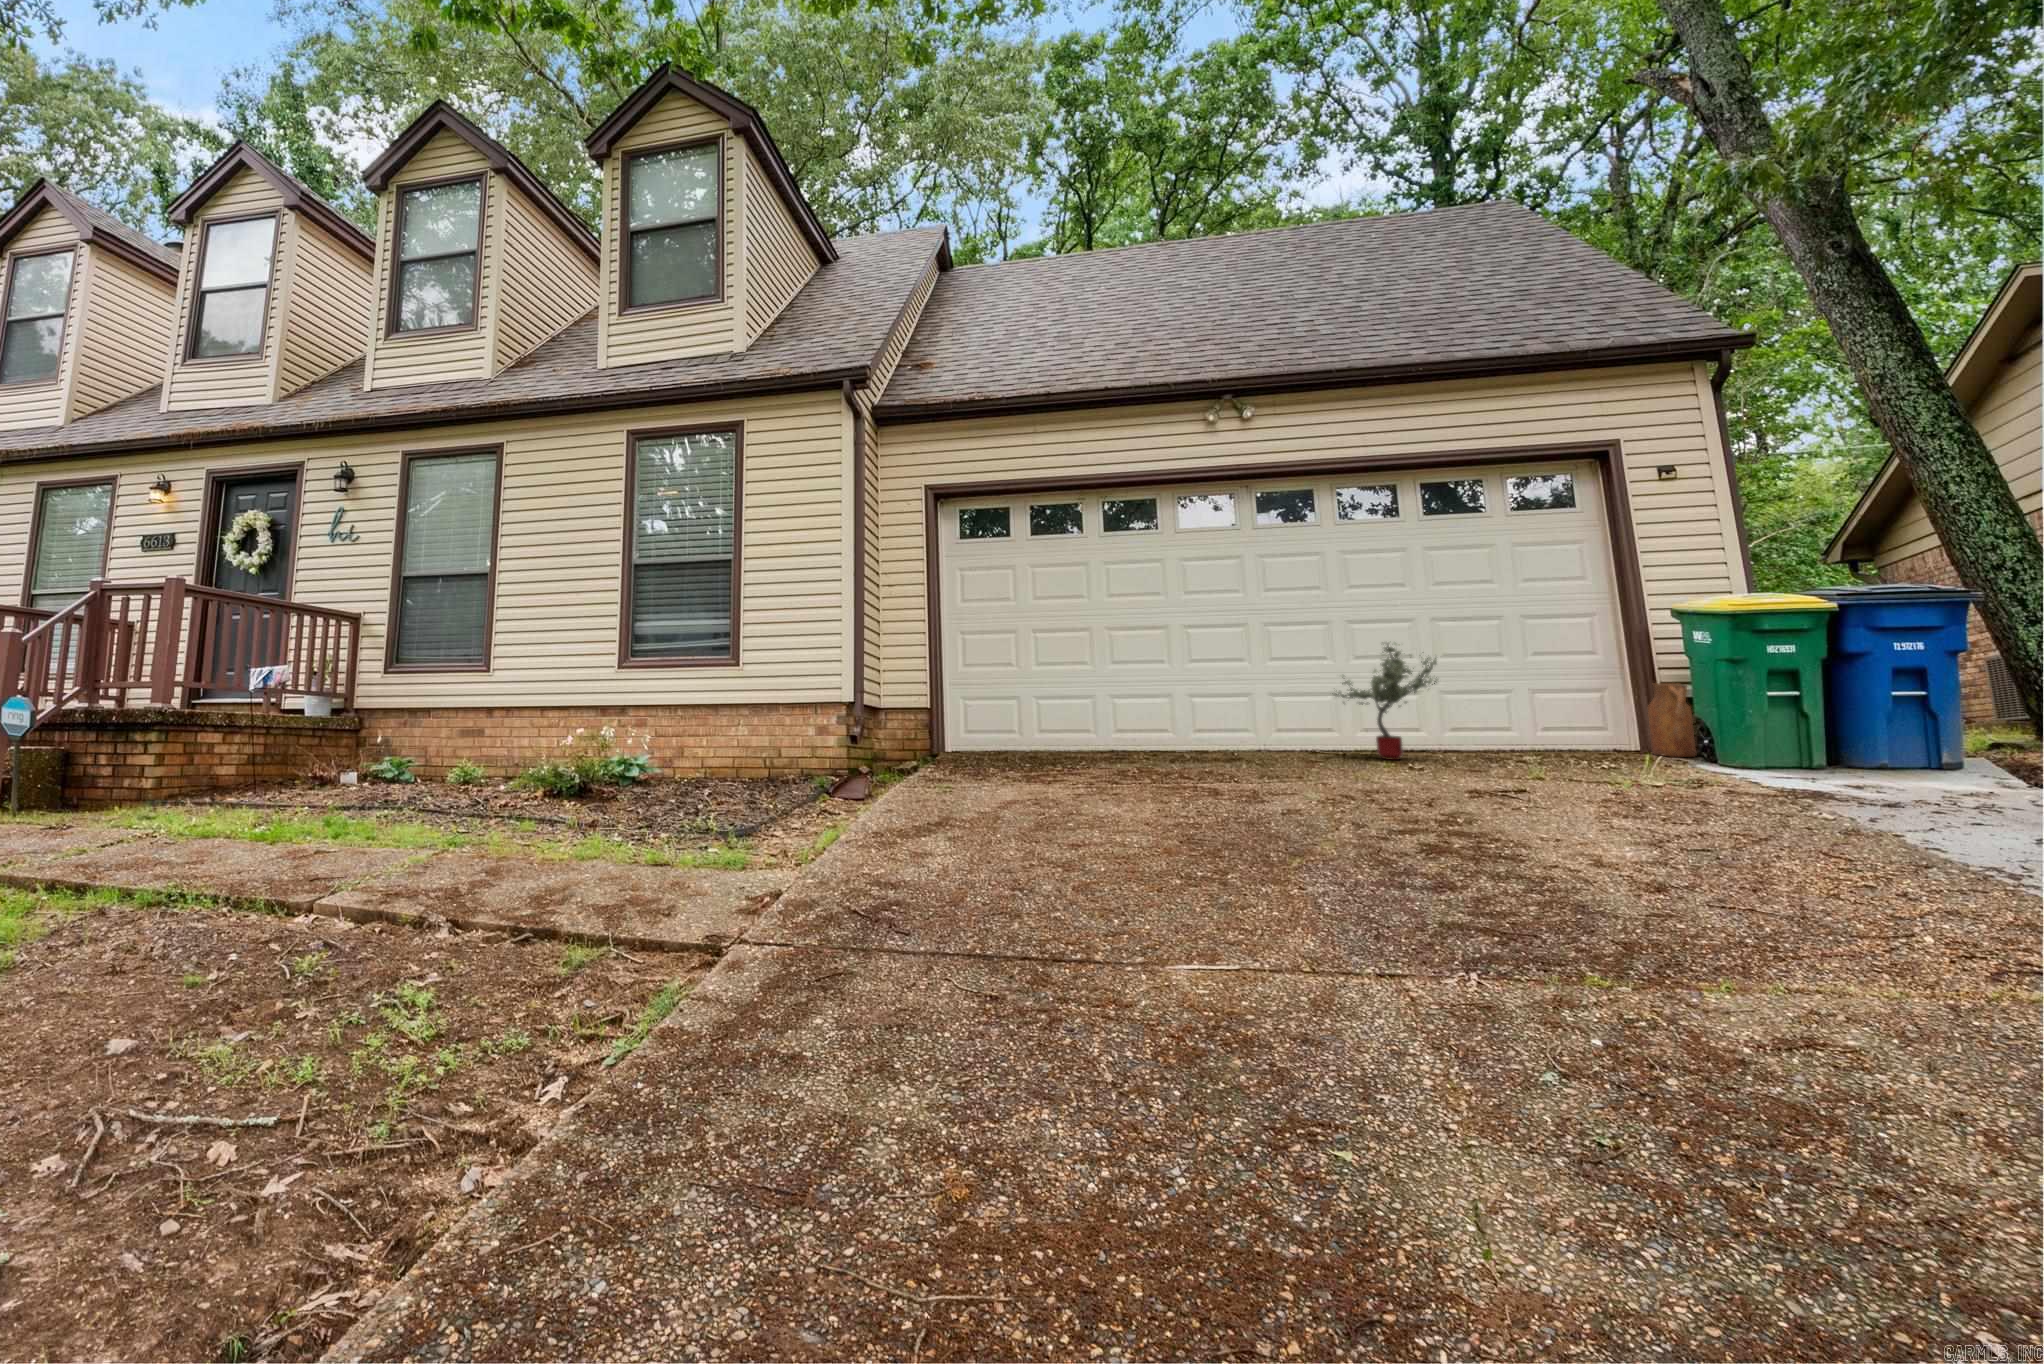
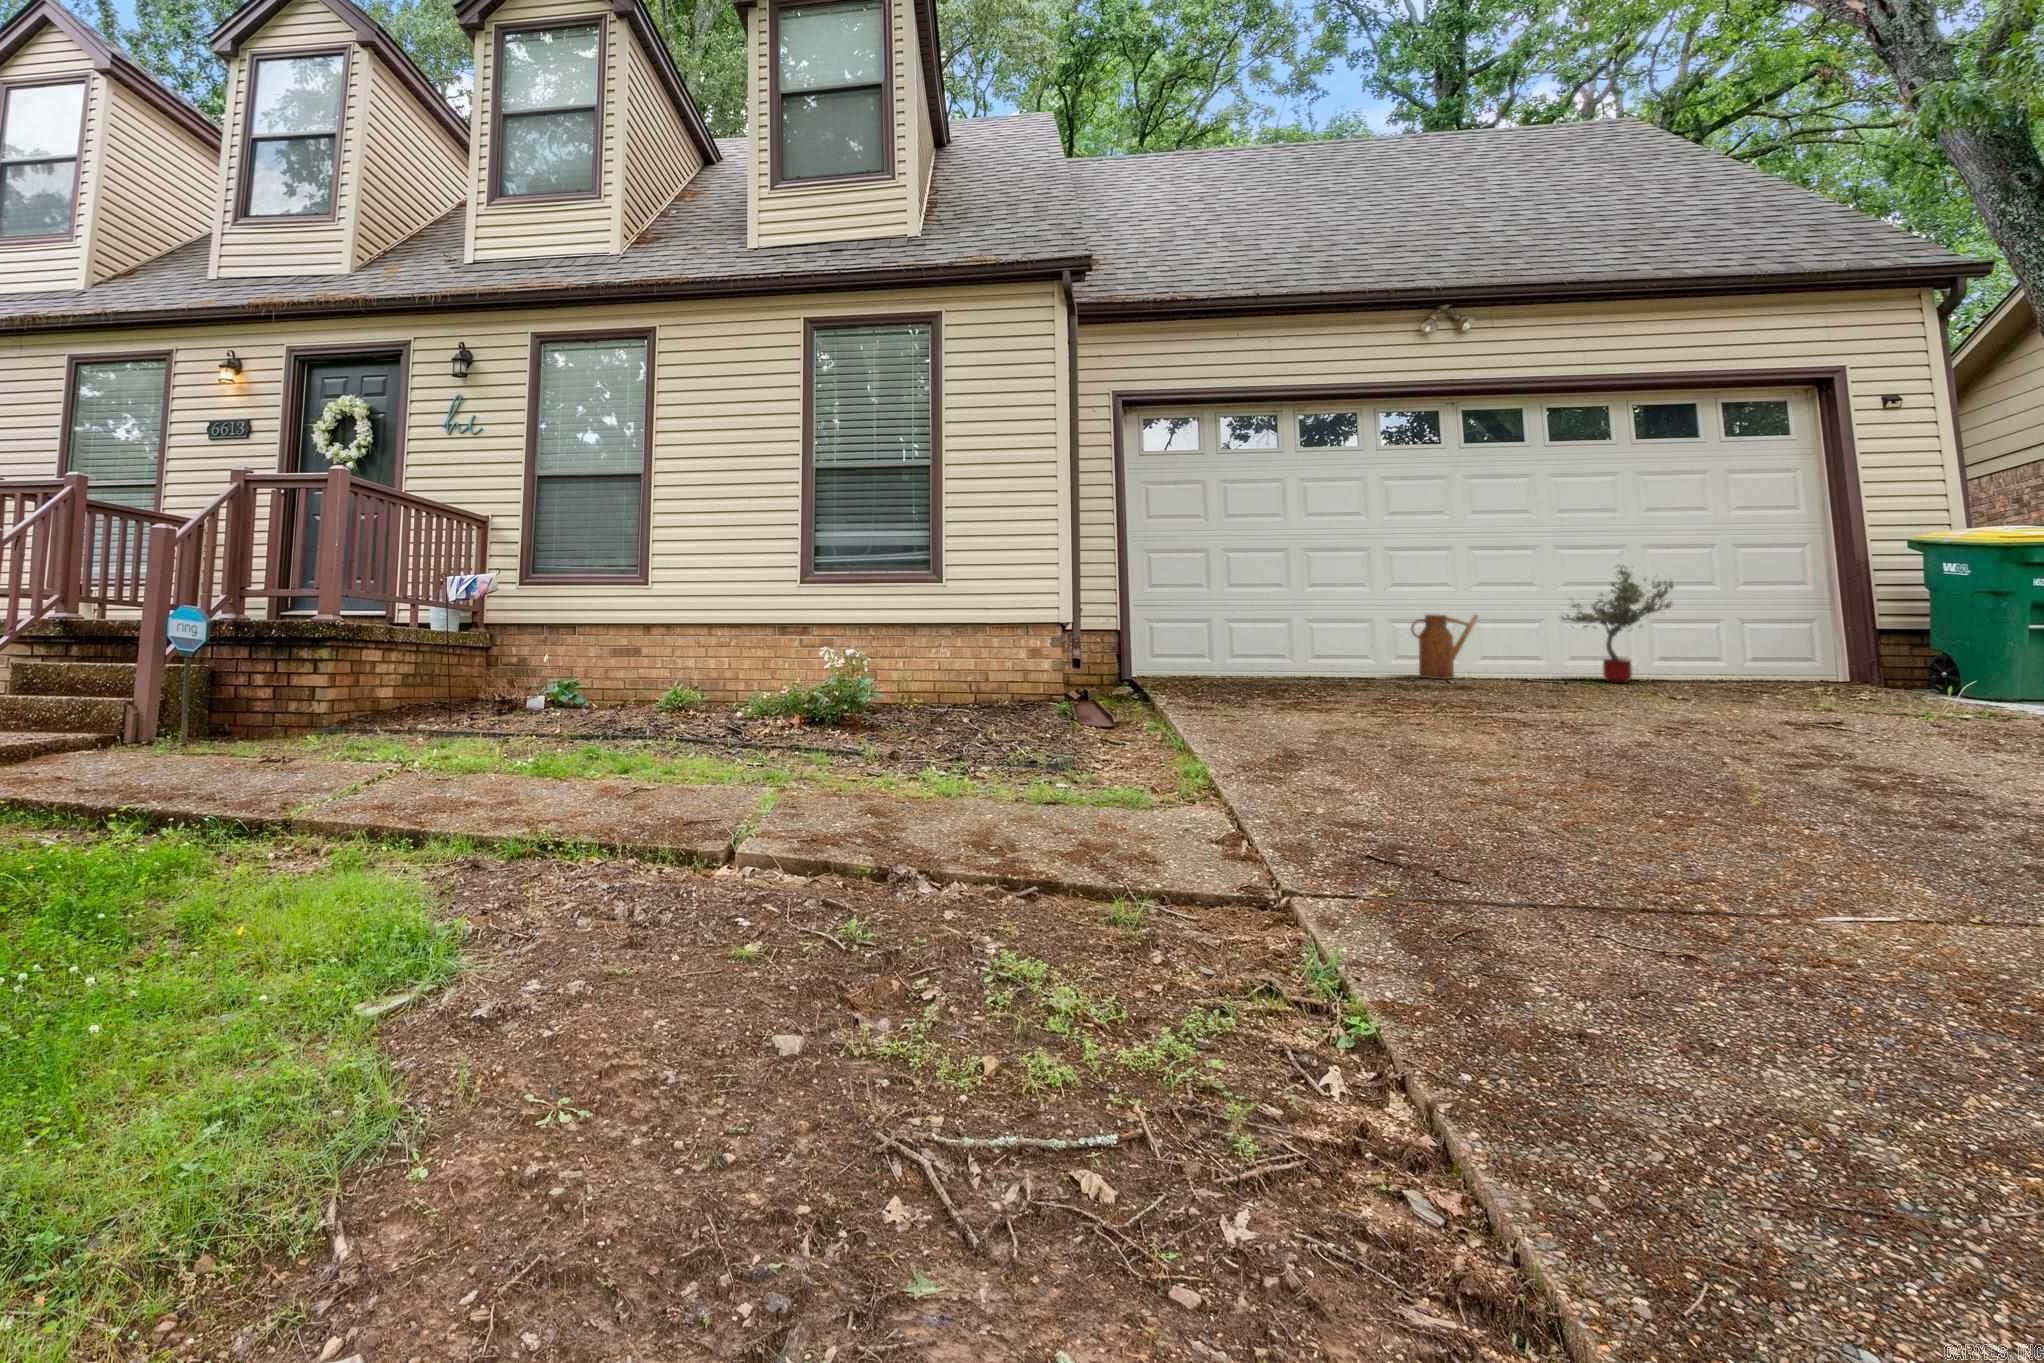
watering can: present [1648,683,1696,757] -> present [1411,614,1479,679]

